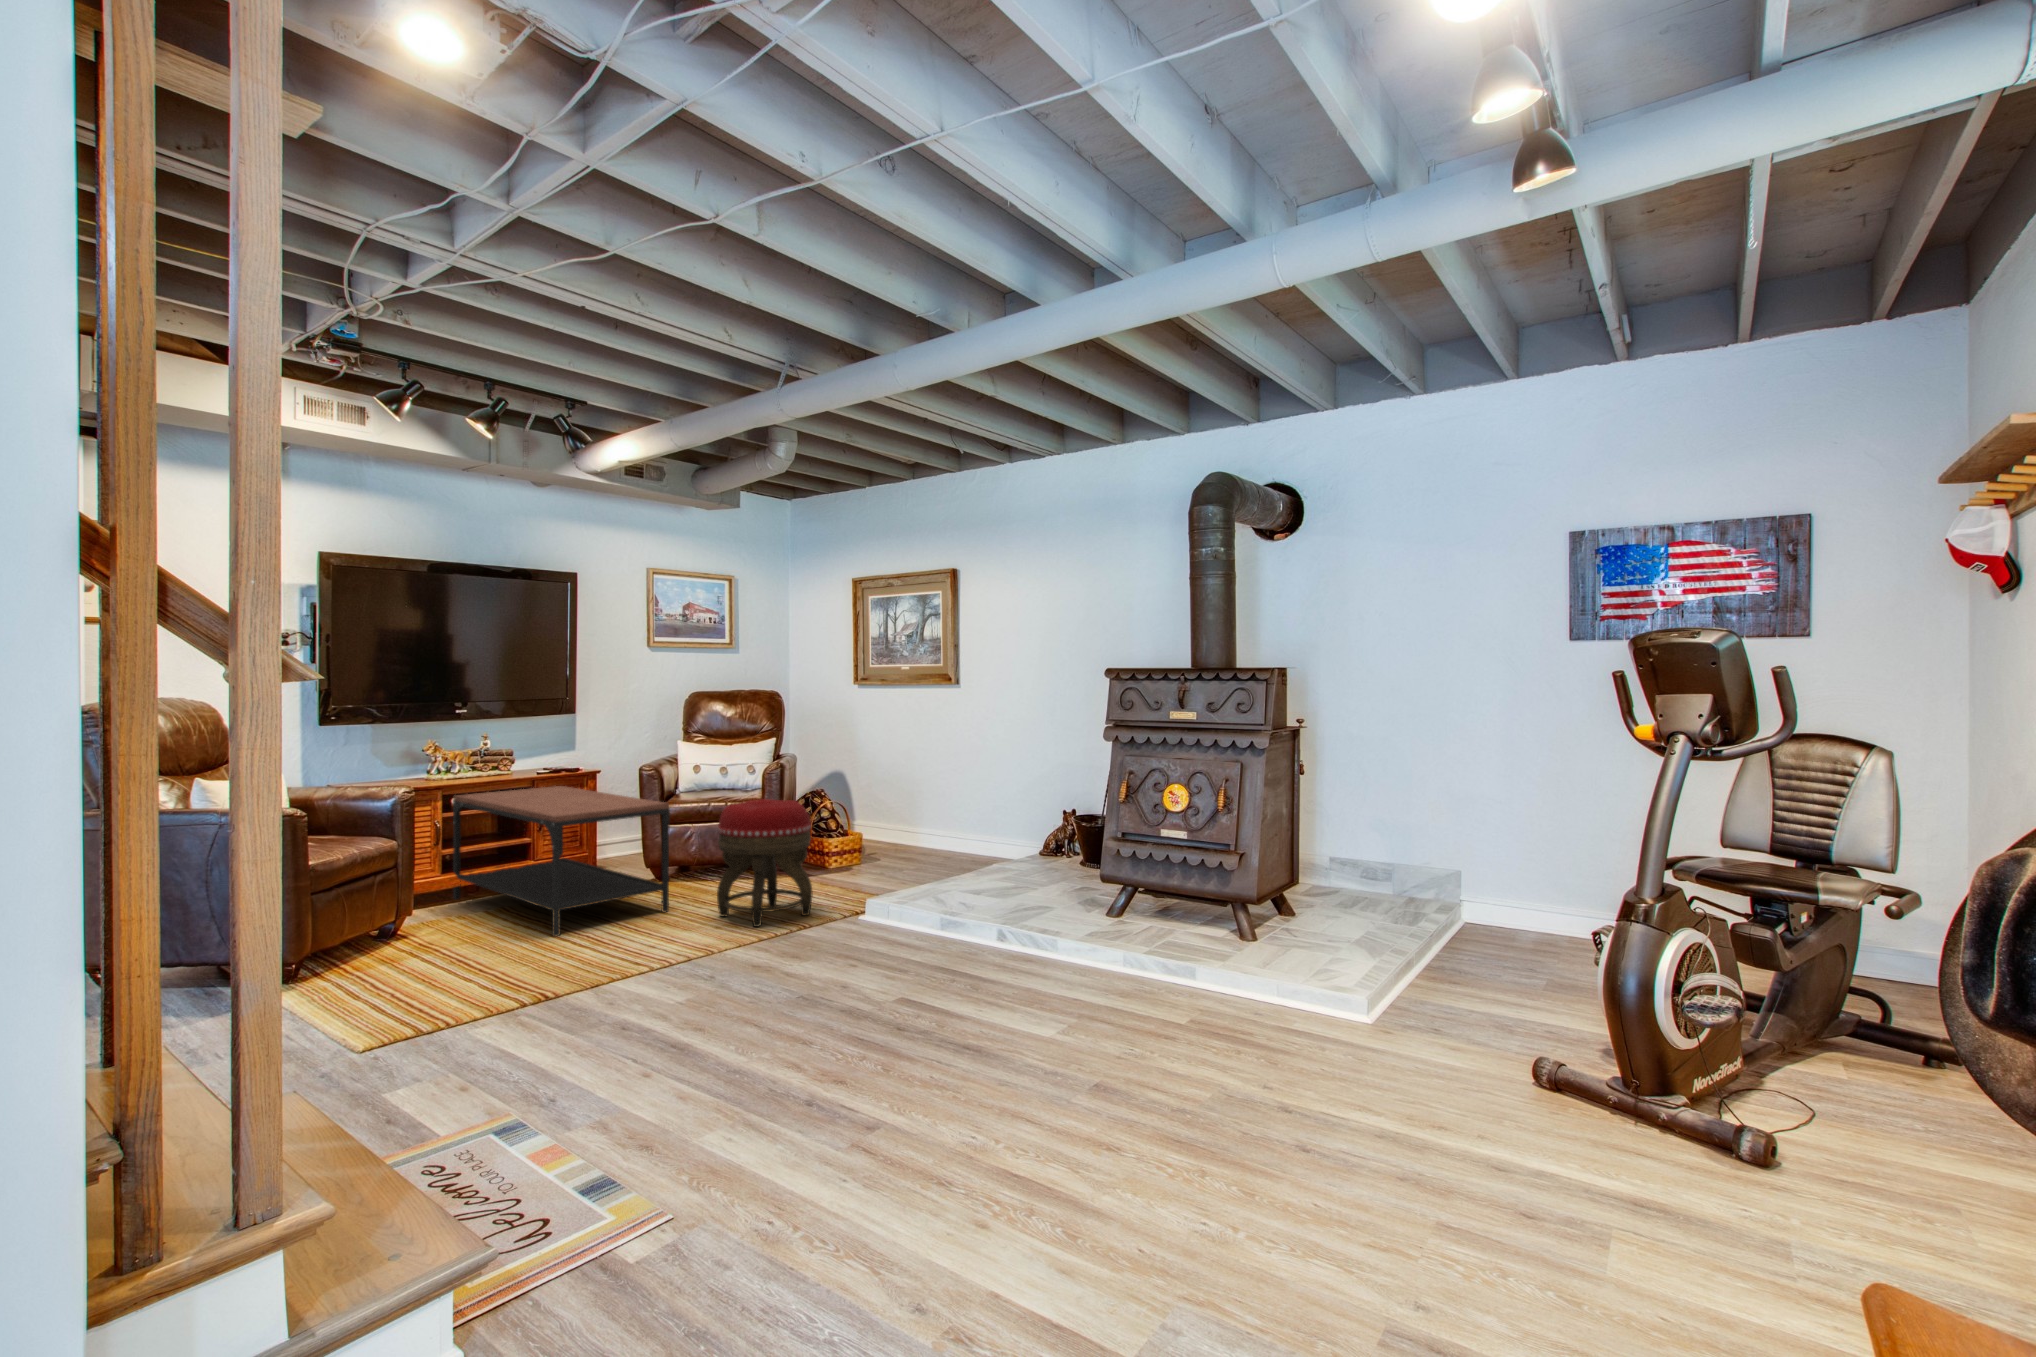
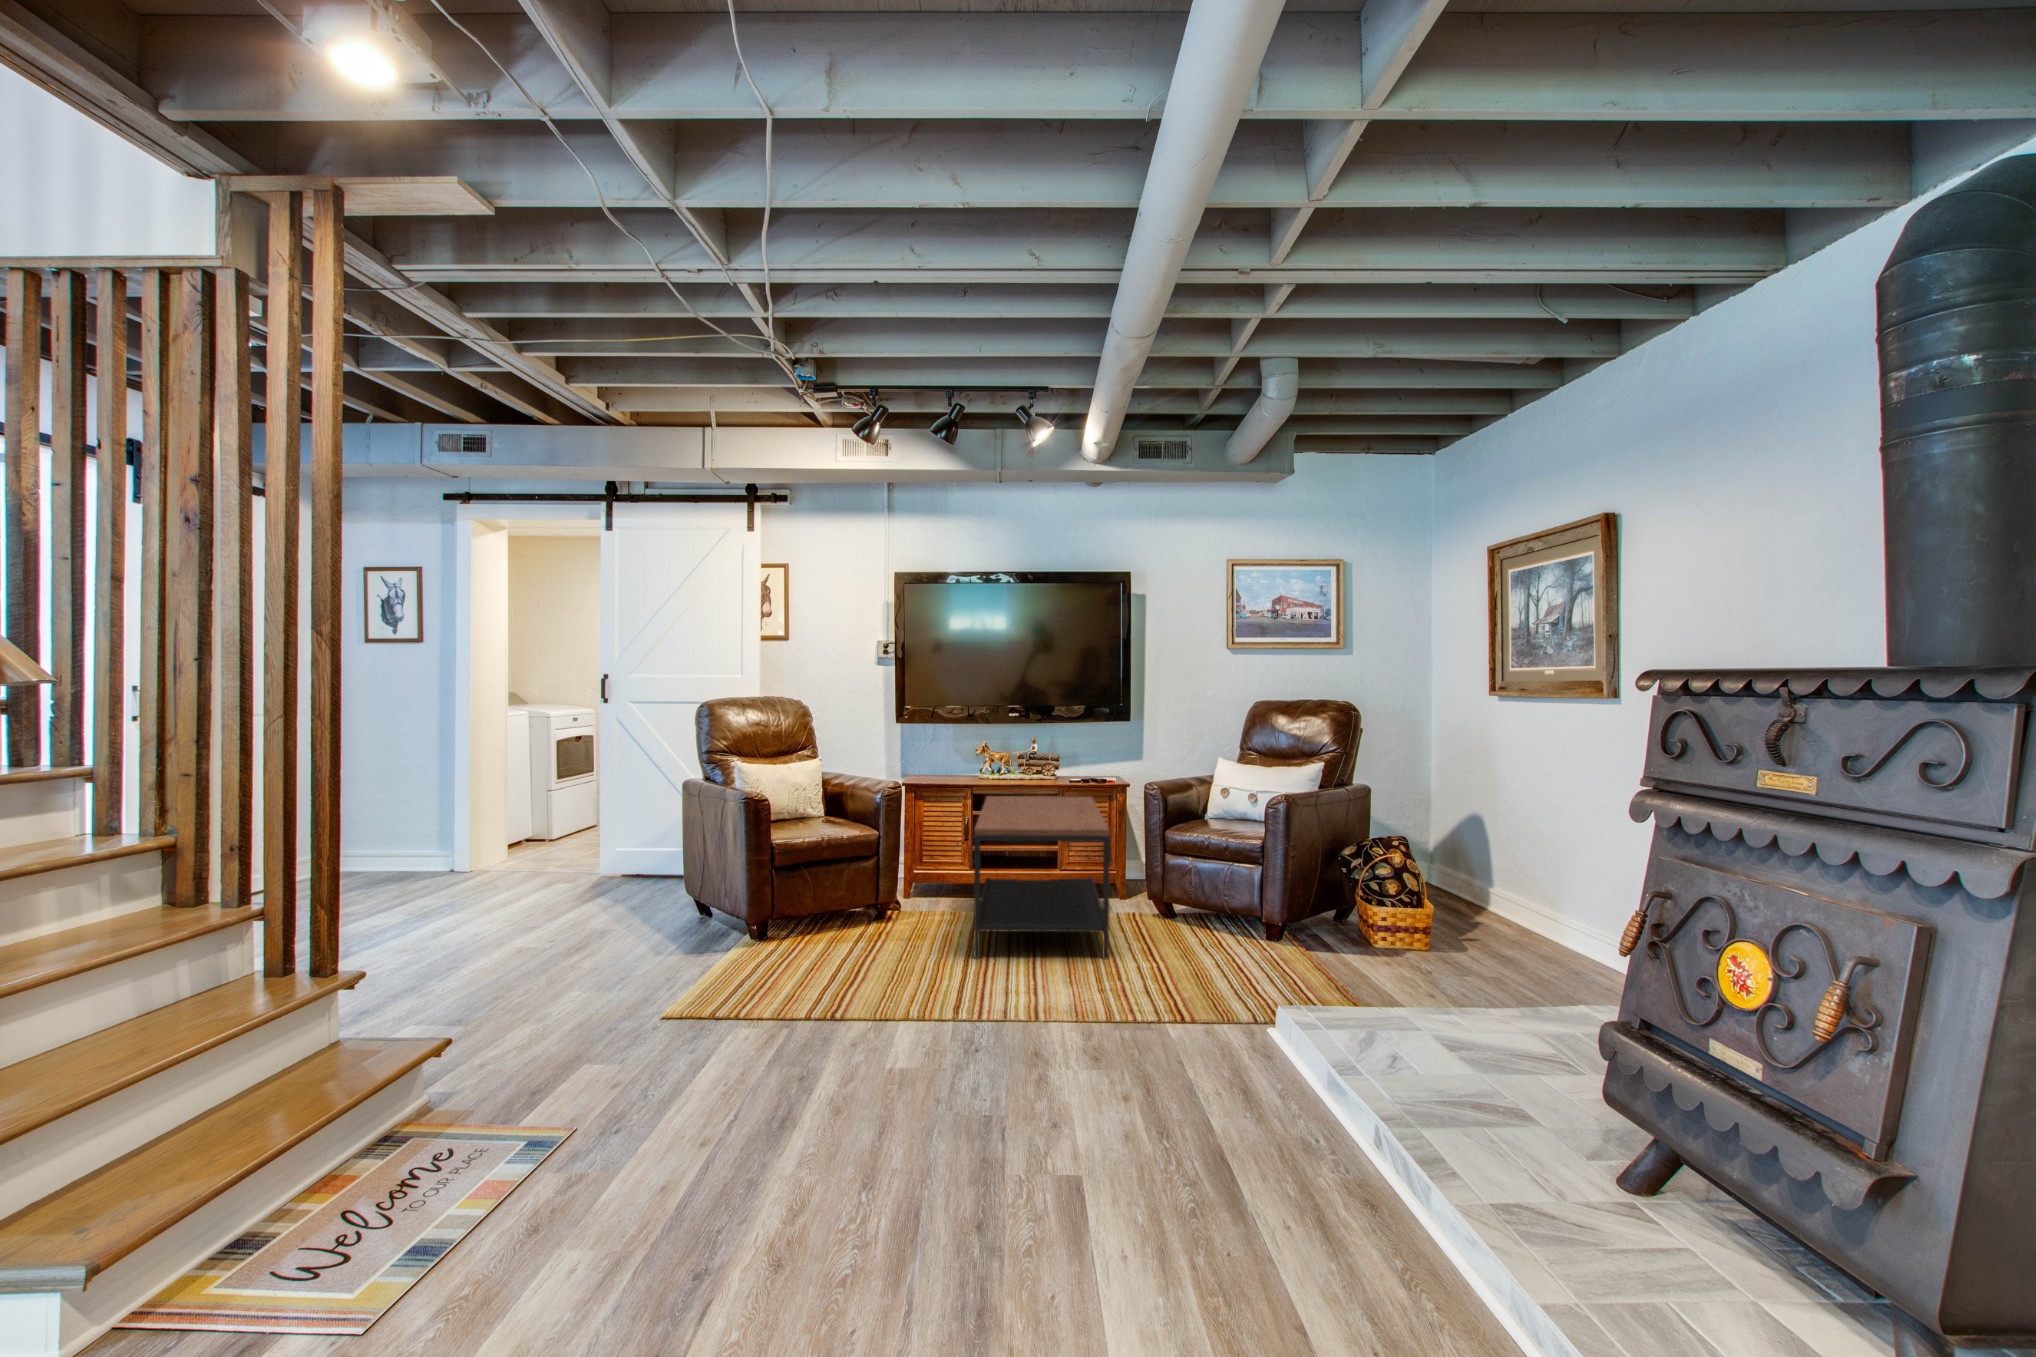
footstool: present [717,799,813,927] -> none [1126,840,1247,1010]

